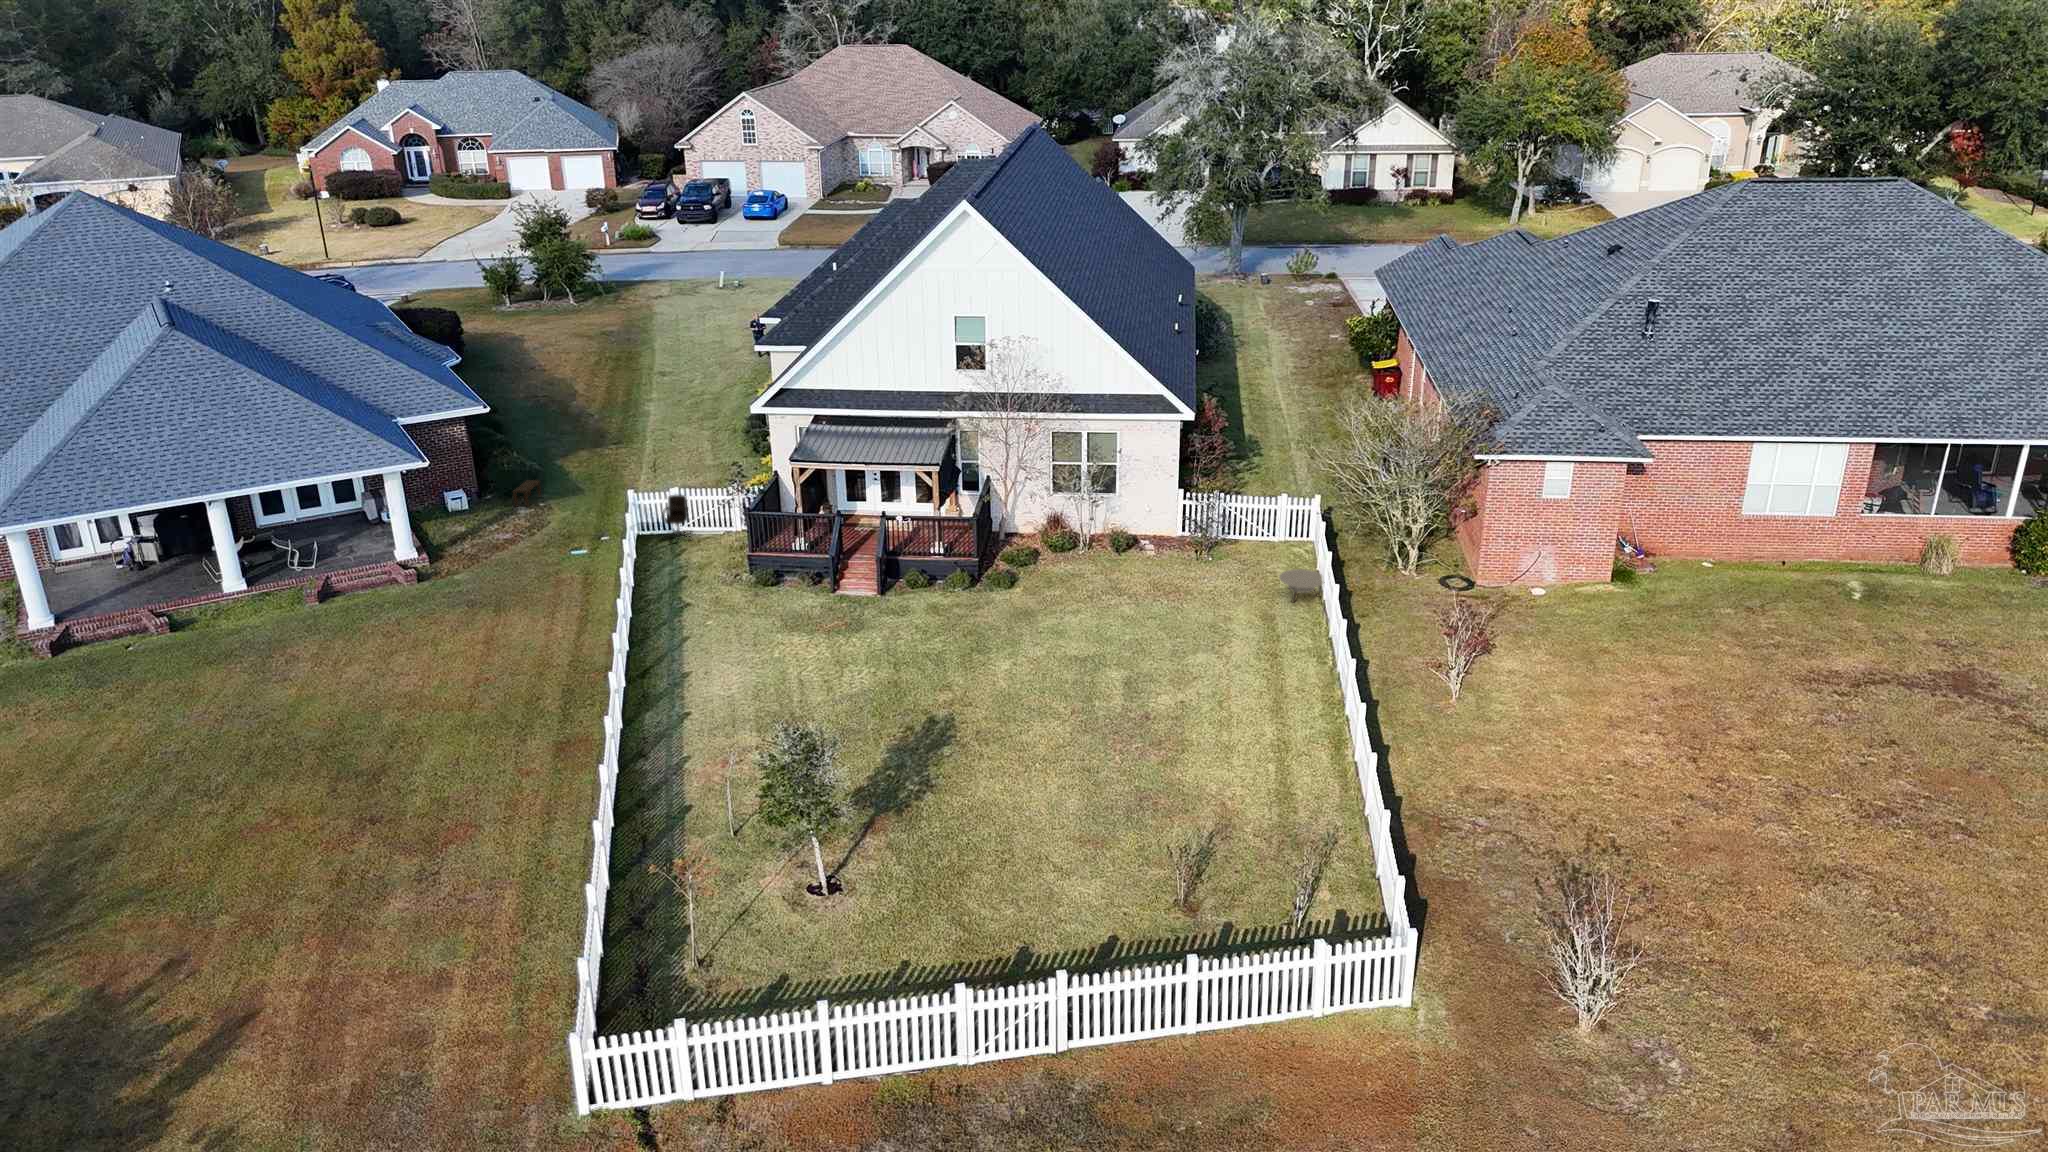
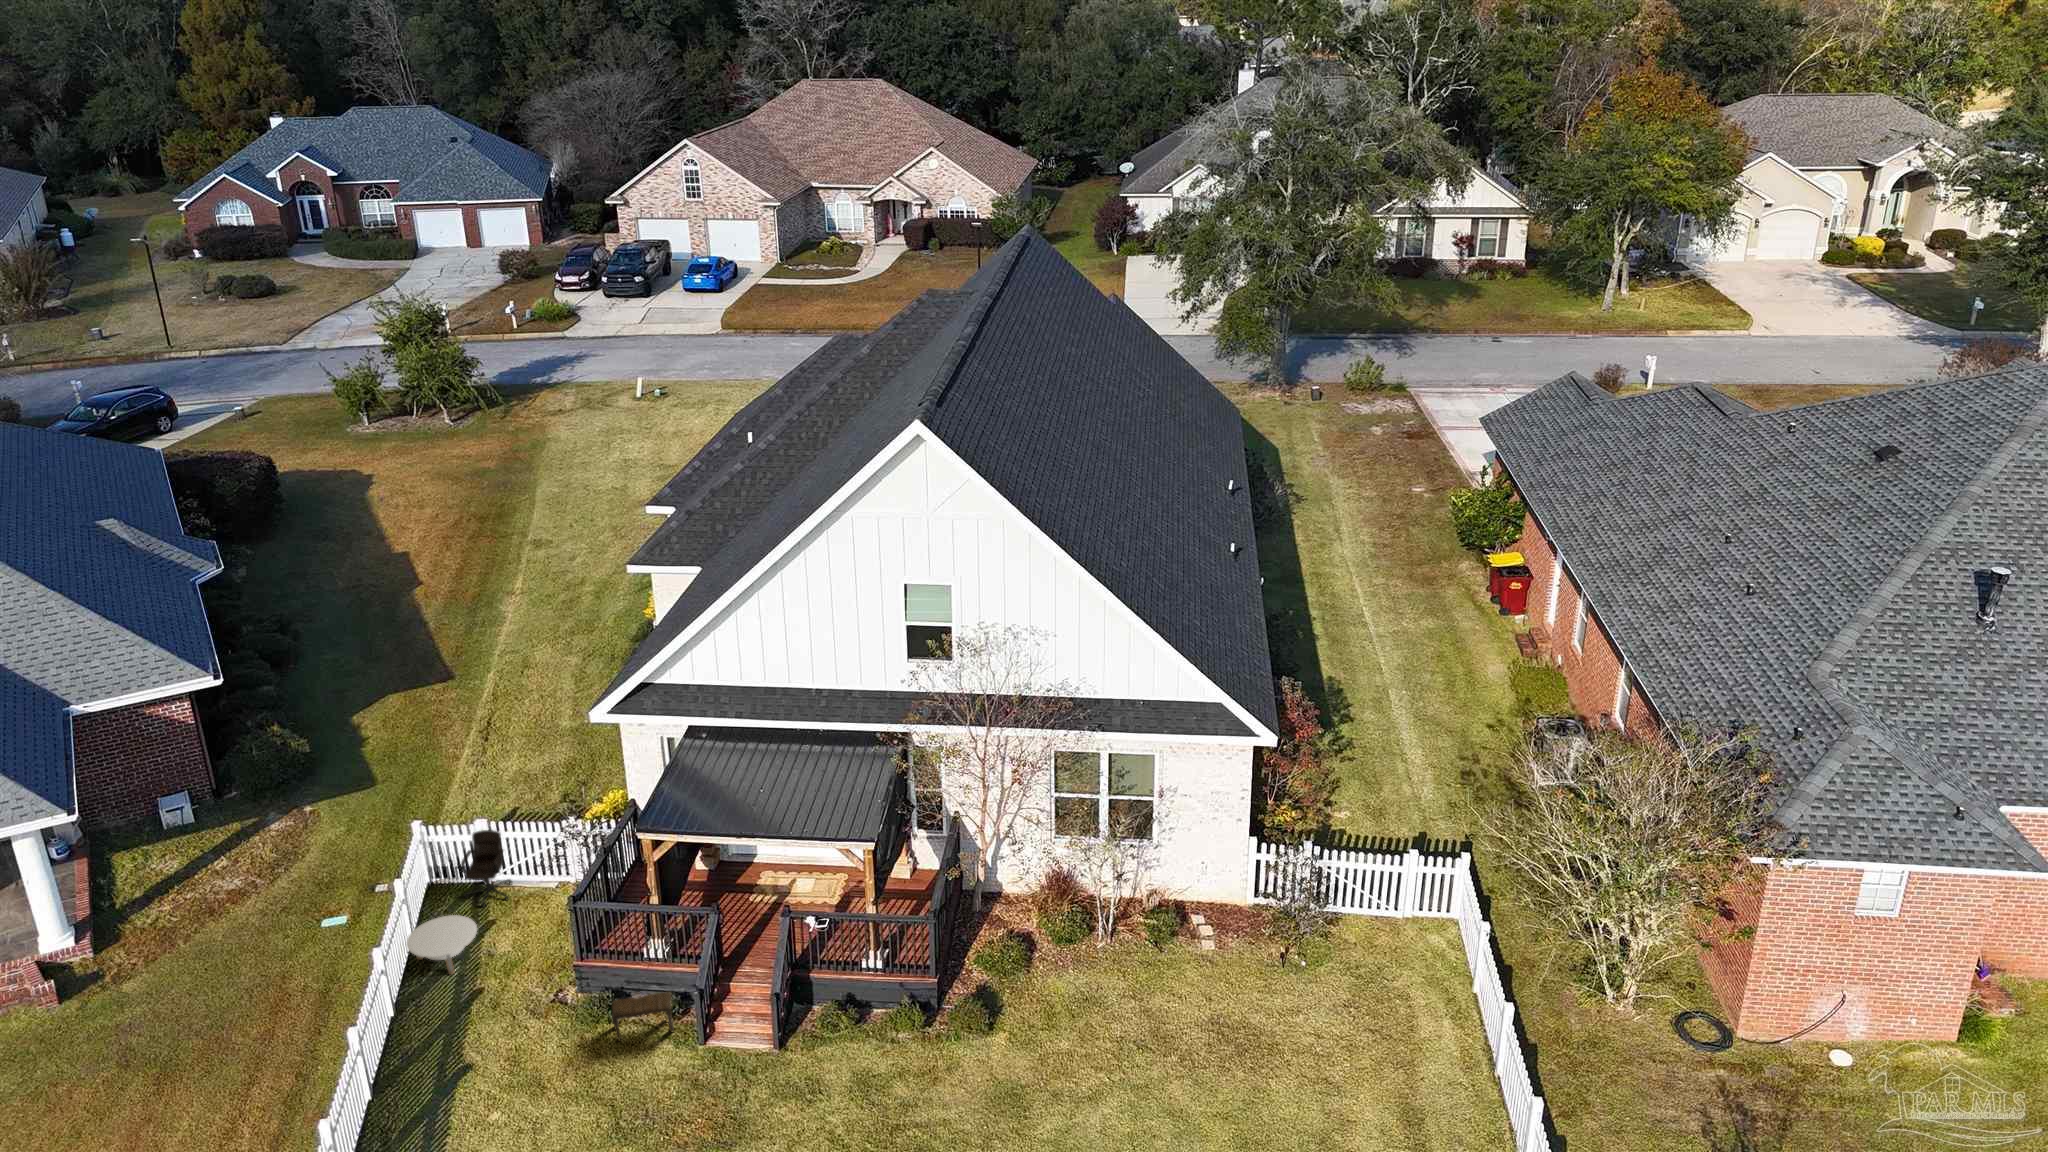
bench: present [513,480,541,507] -> present [612,992,674,1042]
round table: present [1279,569,1325,603] -> present [407,915,477,975]

